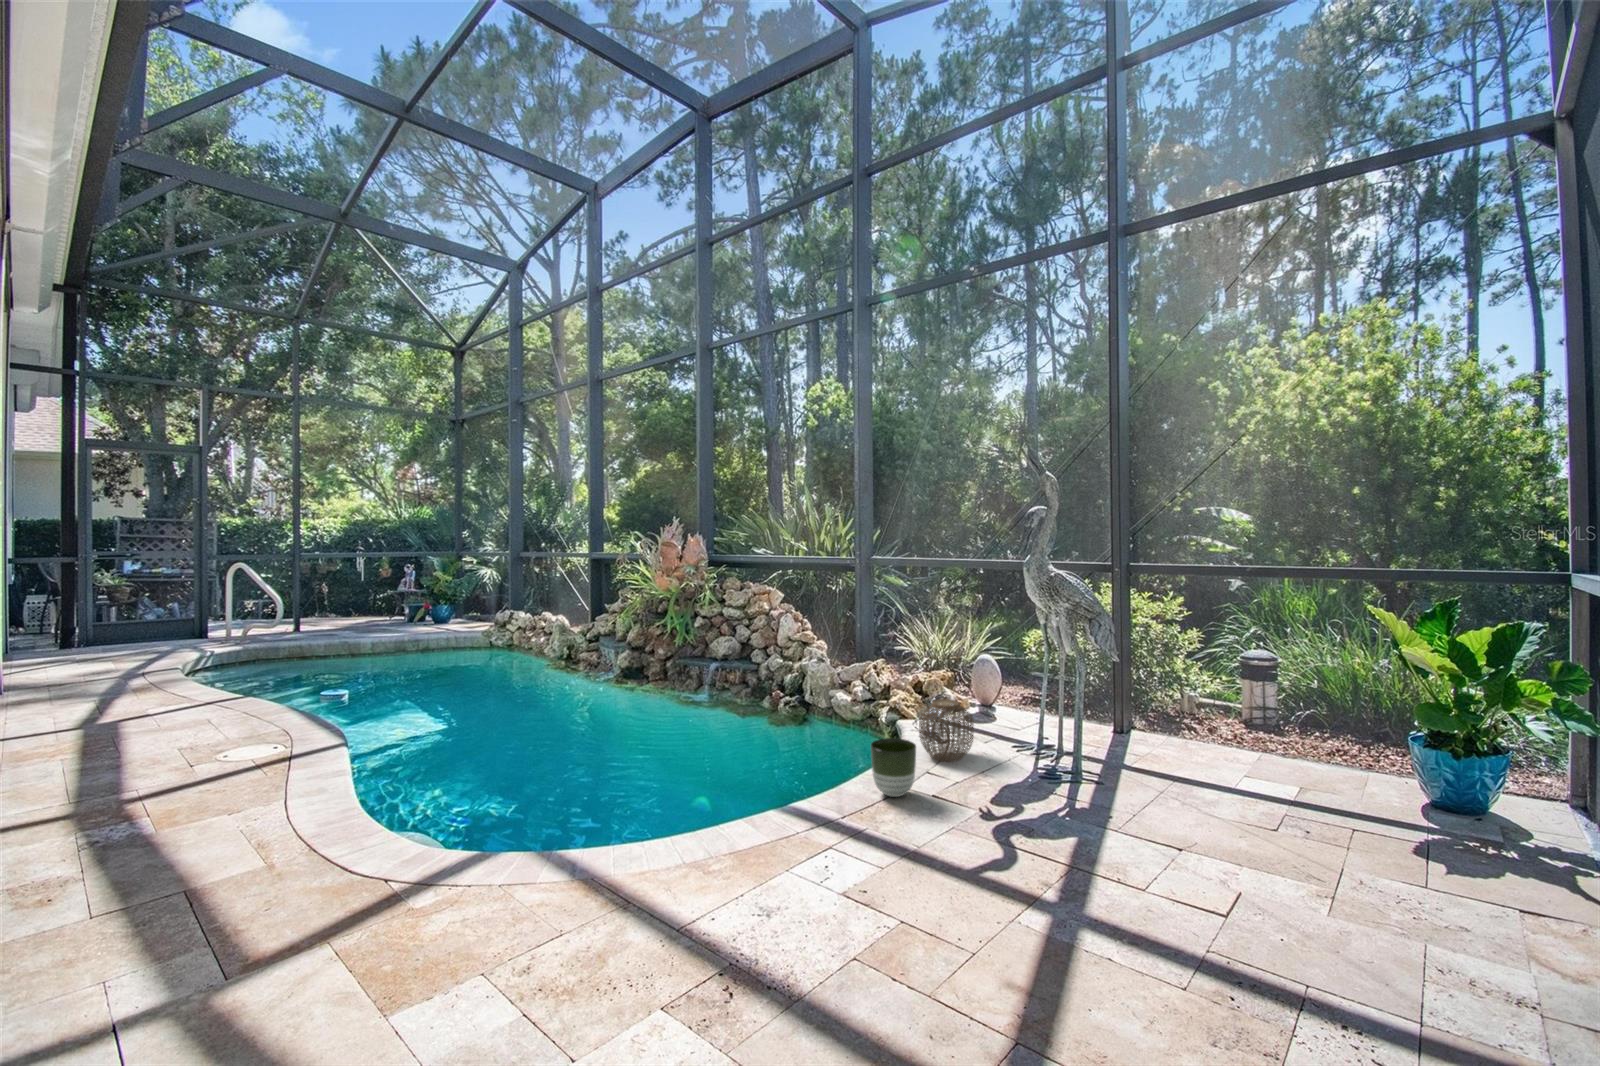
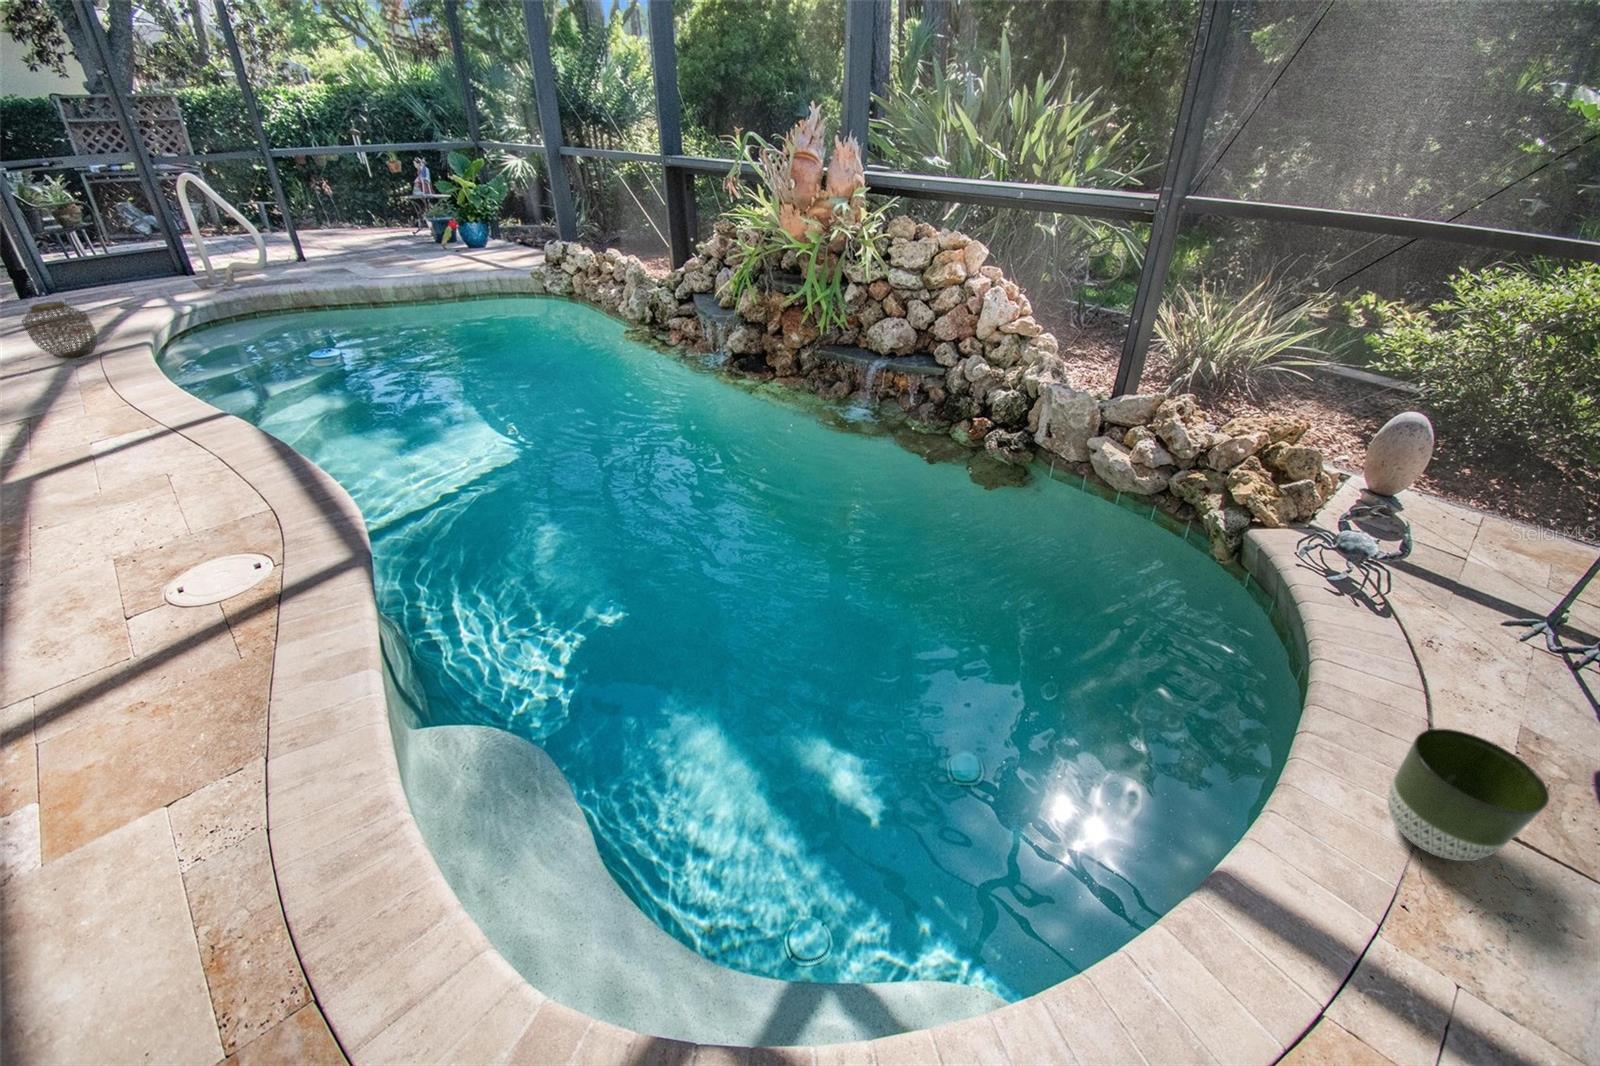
woven basket: present [919,699,974,762] -> present [22,302,97,358]

